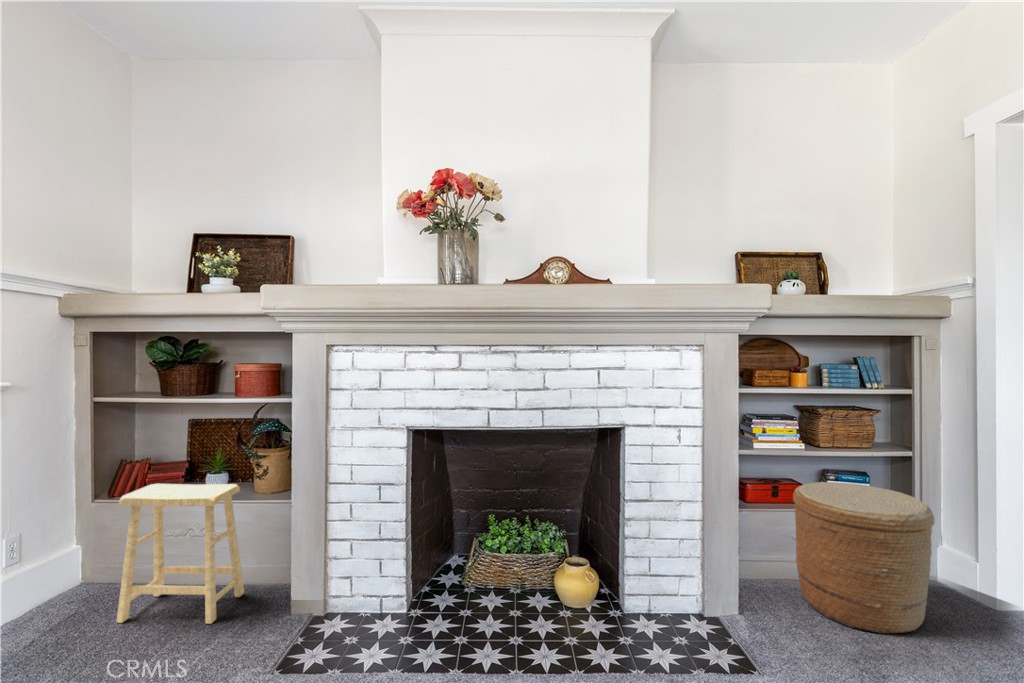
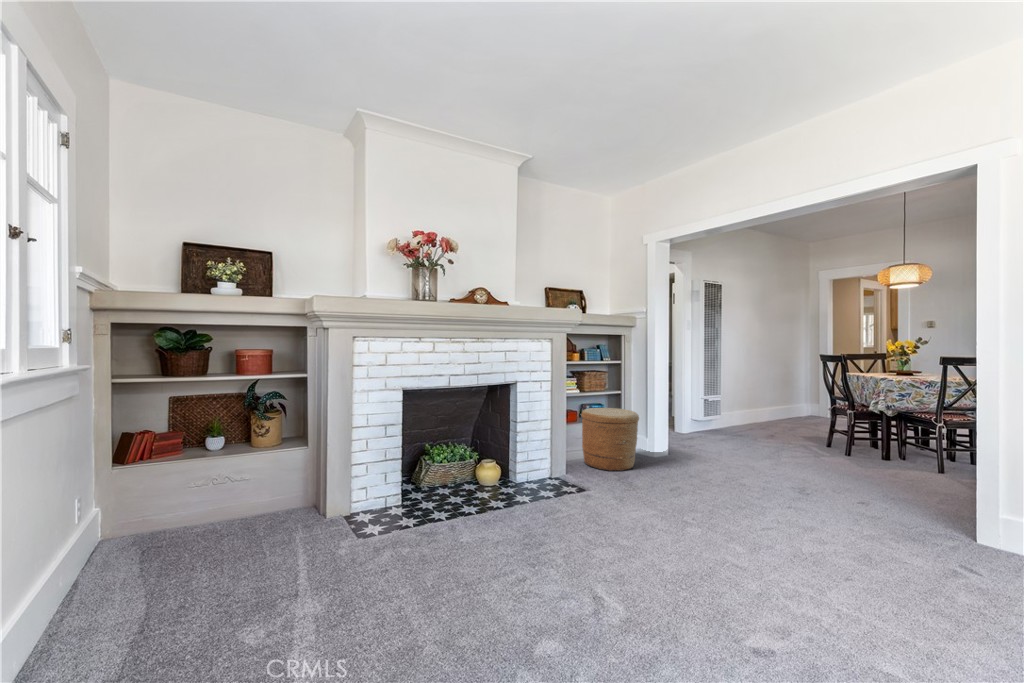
footstool: present [117,484,244,624] -> none [196,437,278,547]

